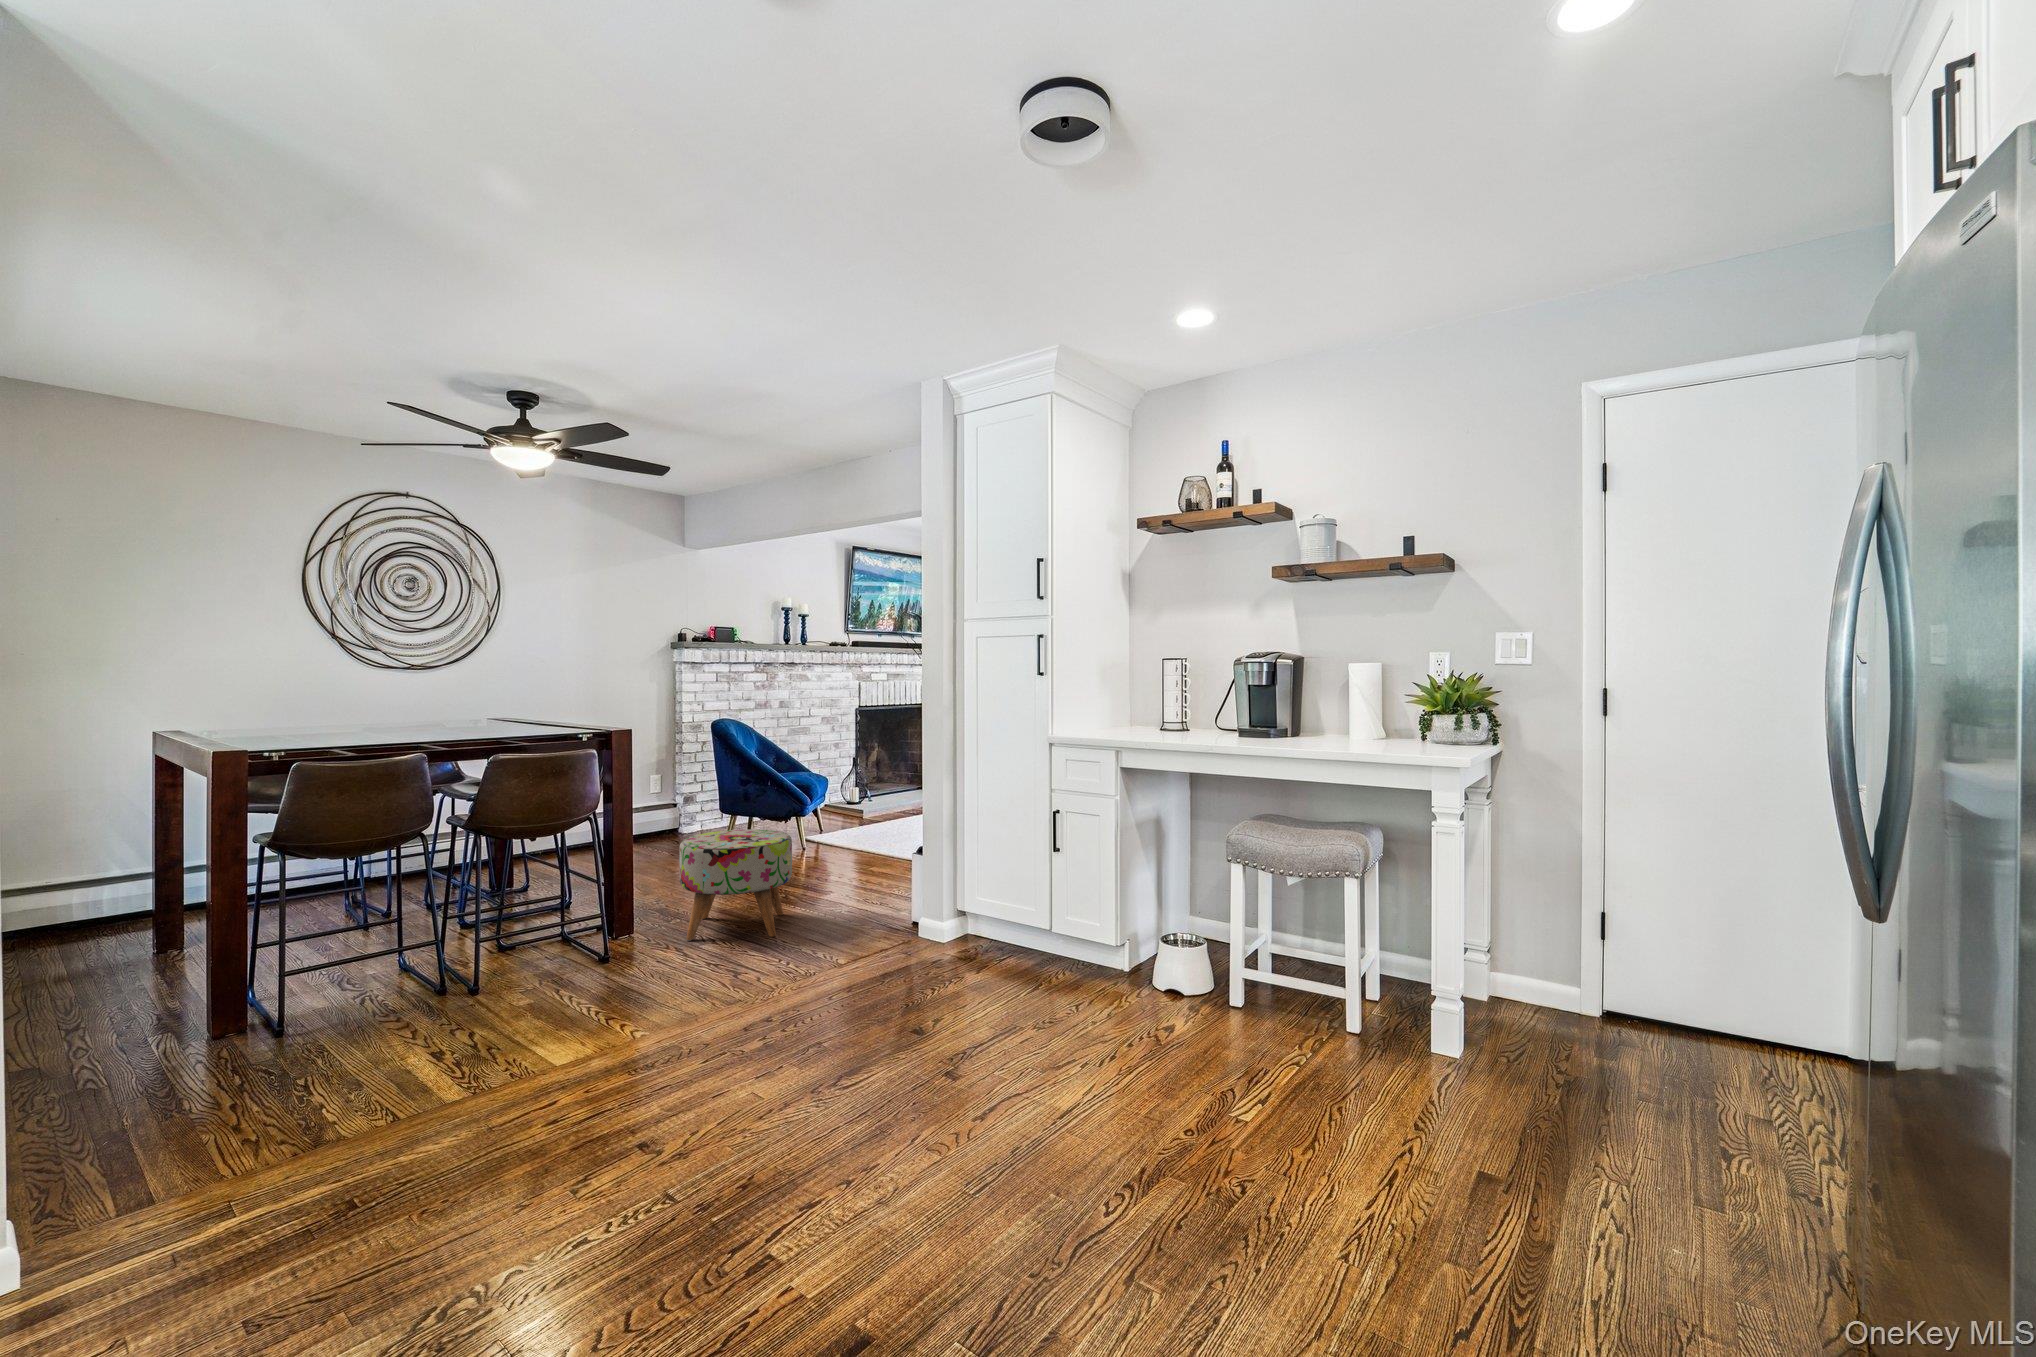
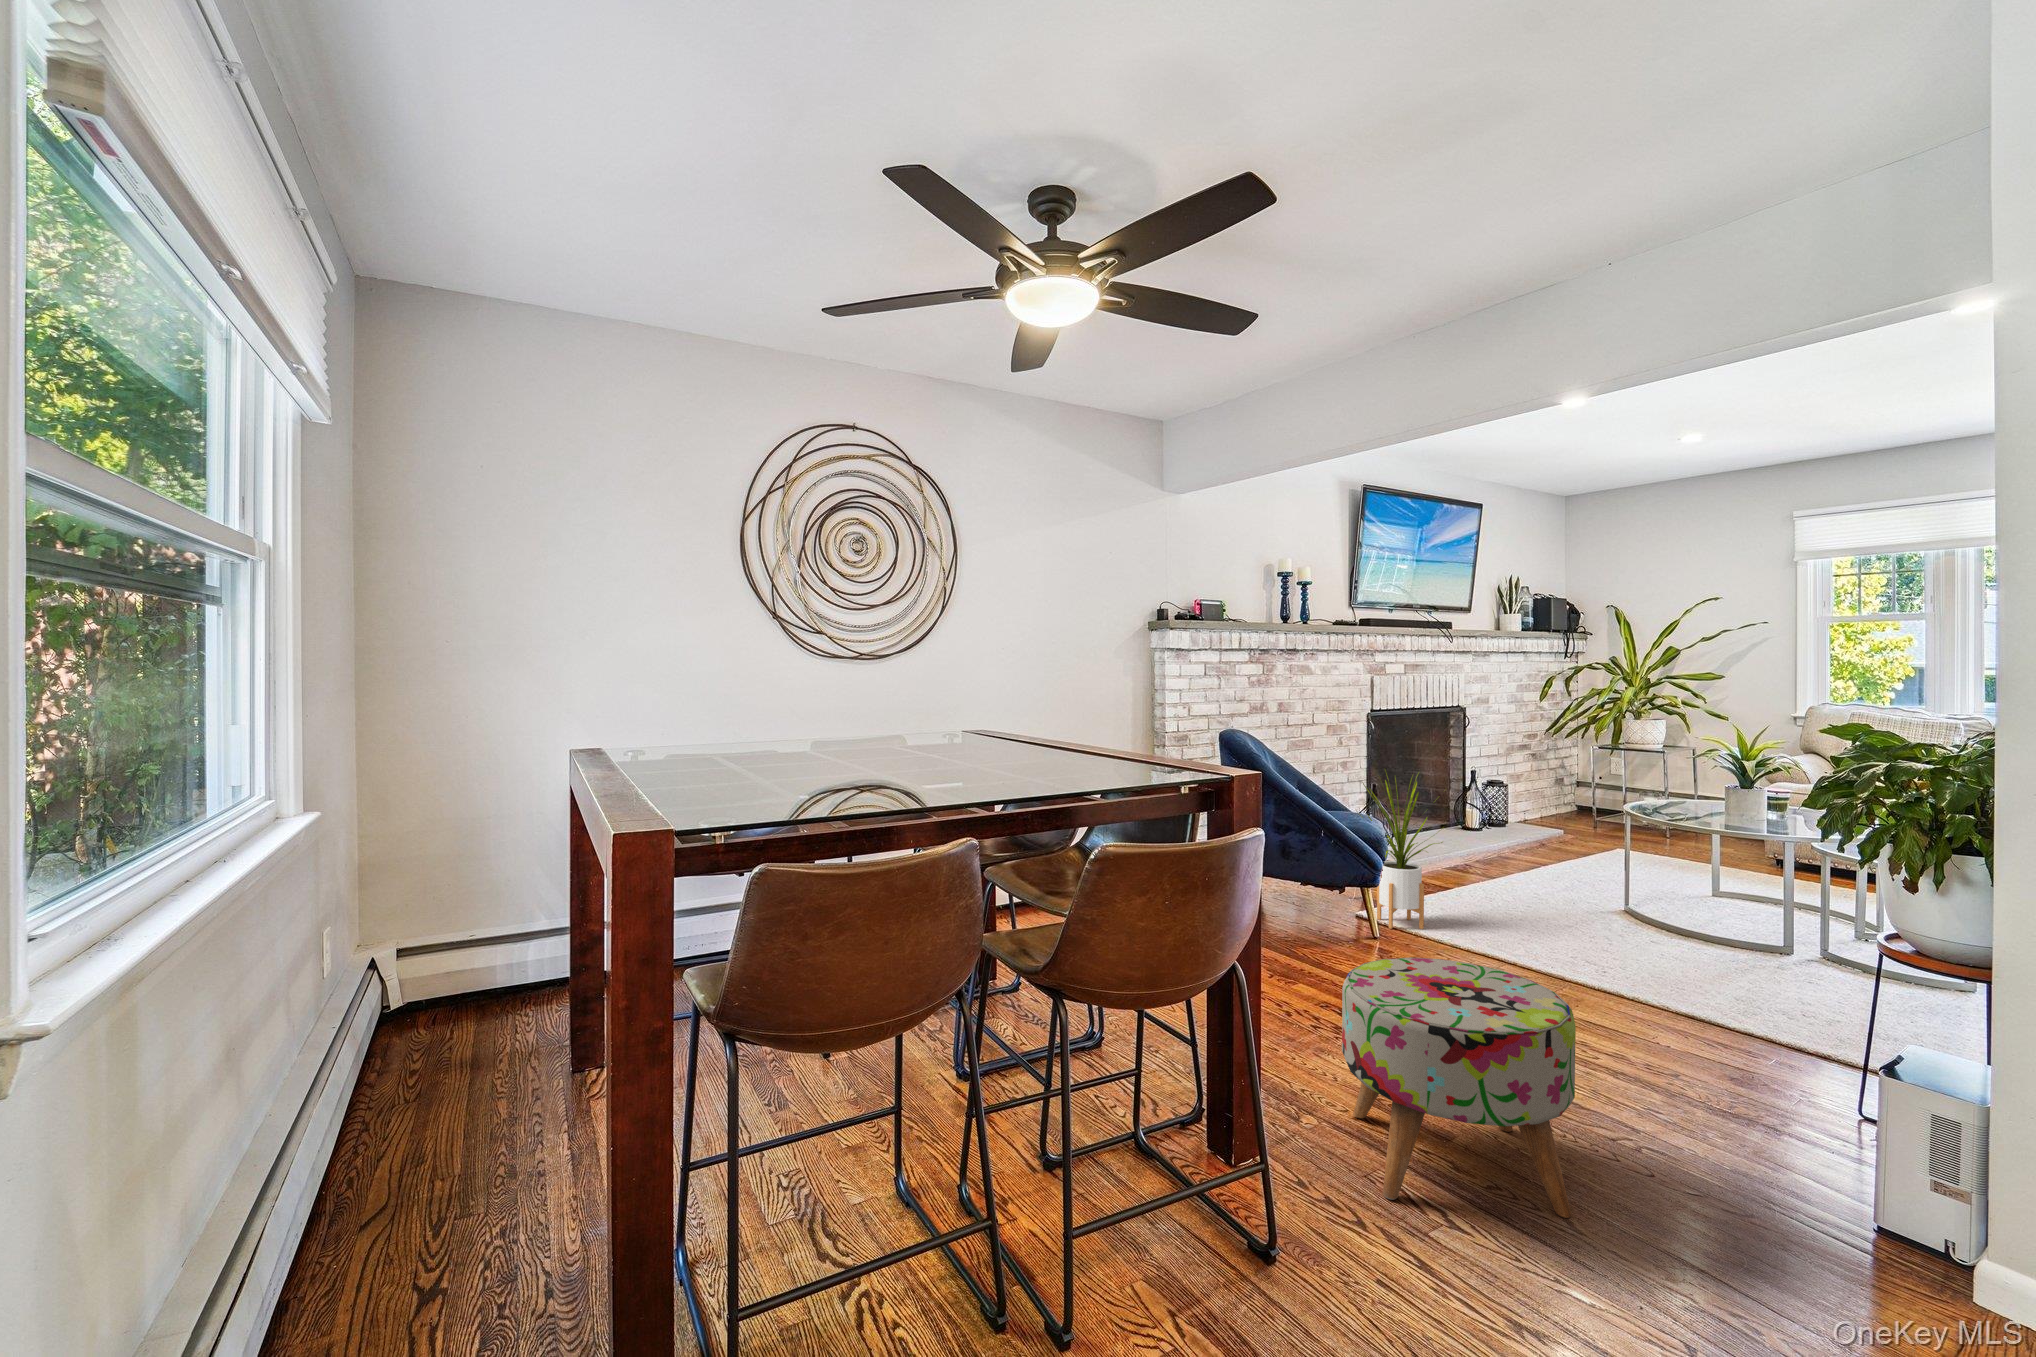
house plant: none [796,742,855,846] -> present [1356,777,1442,929]

